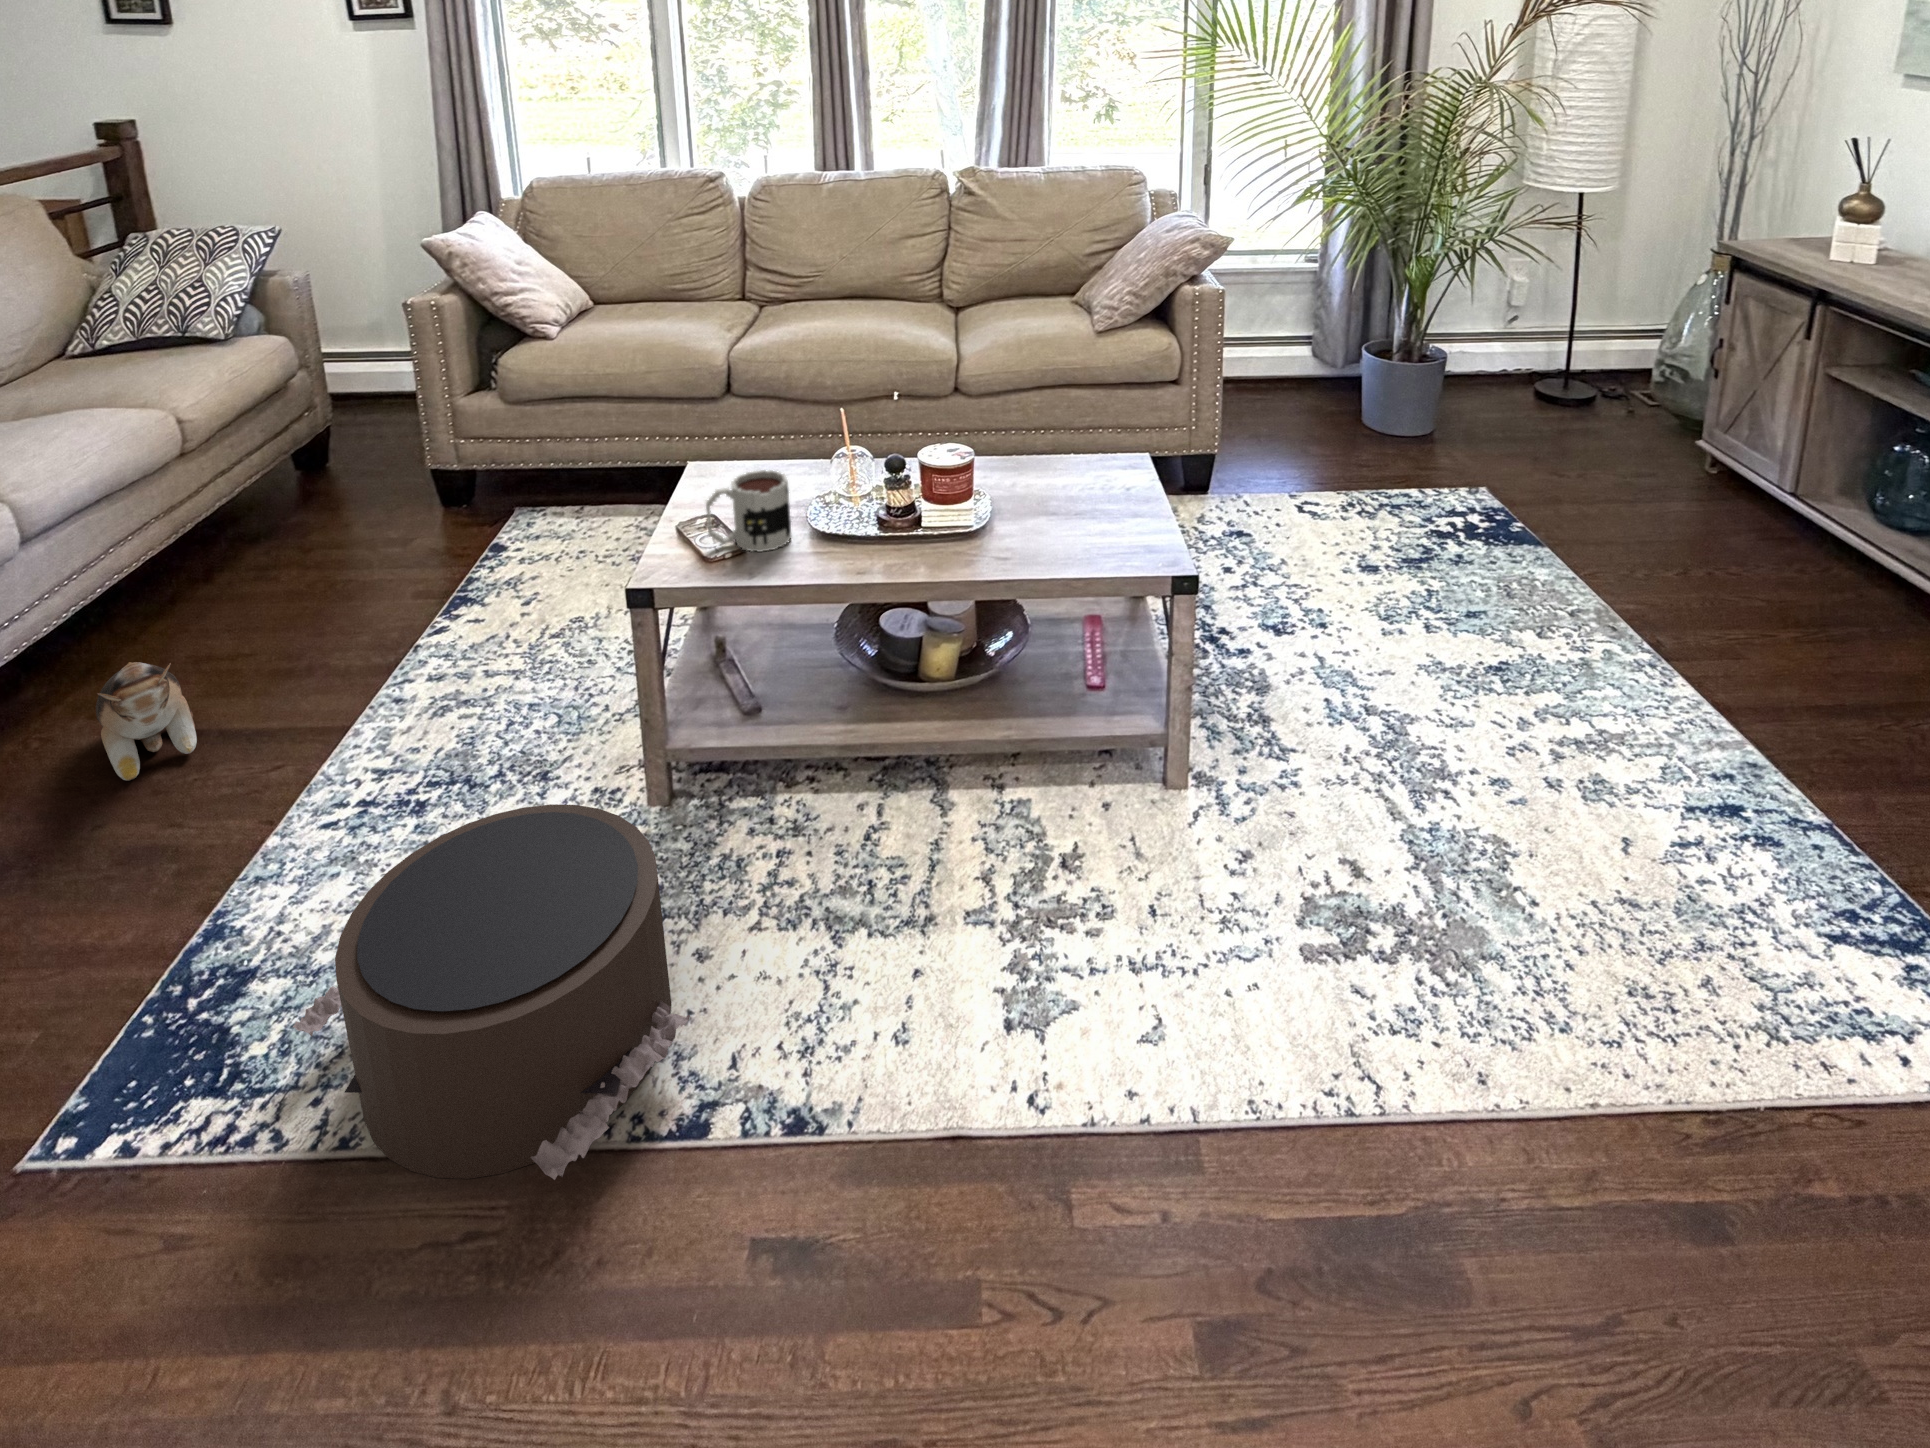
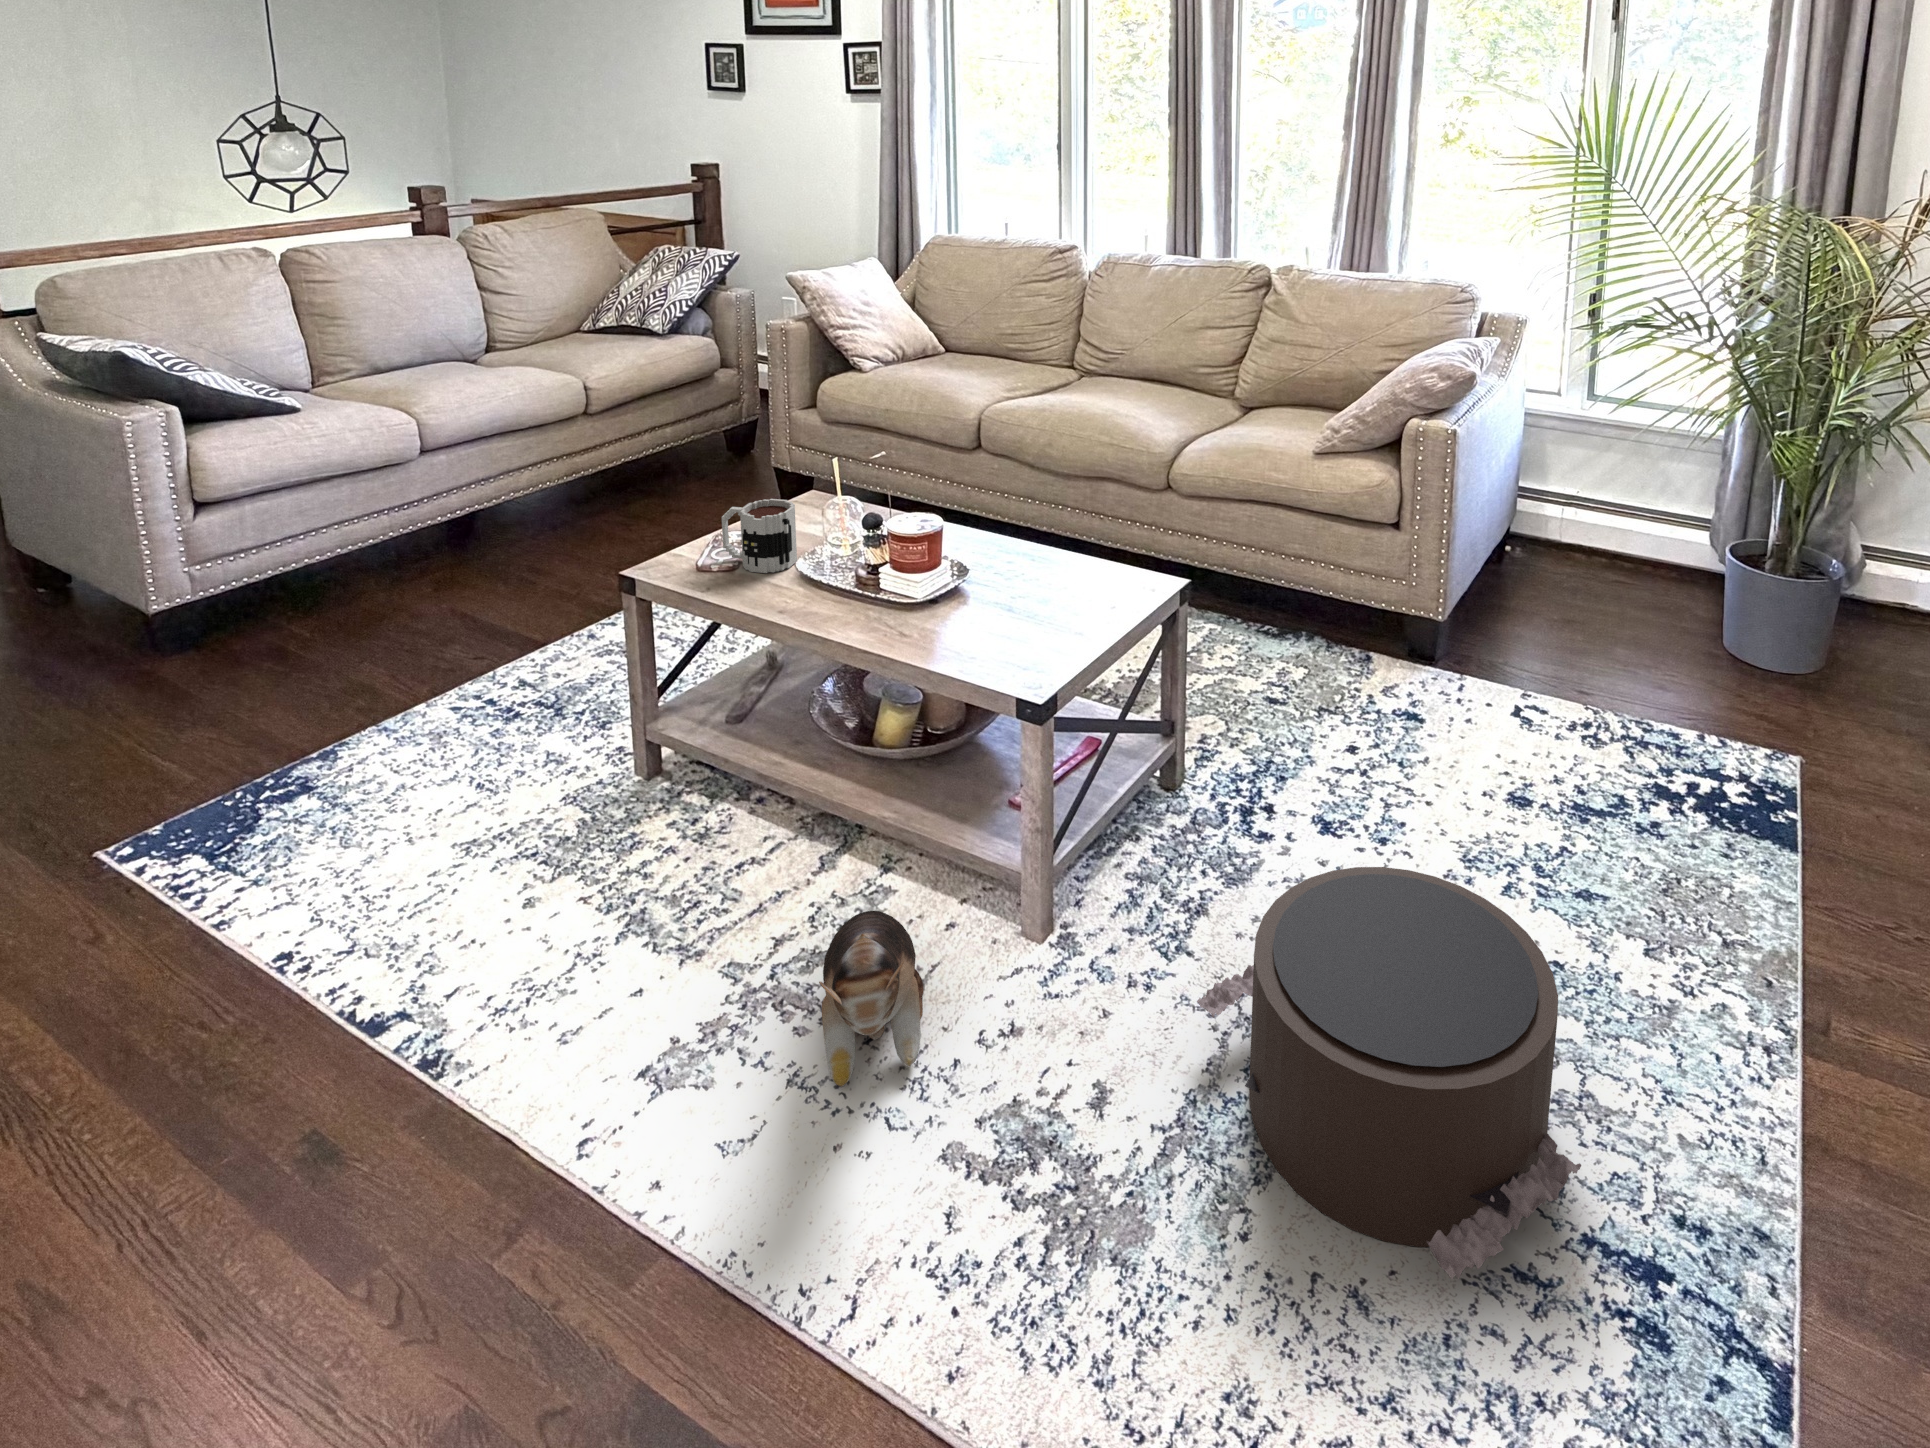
plush toy: present [96,662,197,781] -> present [819,911,924,1087]
pouf: present [293,804,690,1180] -> present [1197,867,1581,1279]

